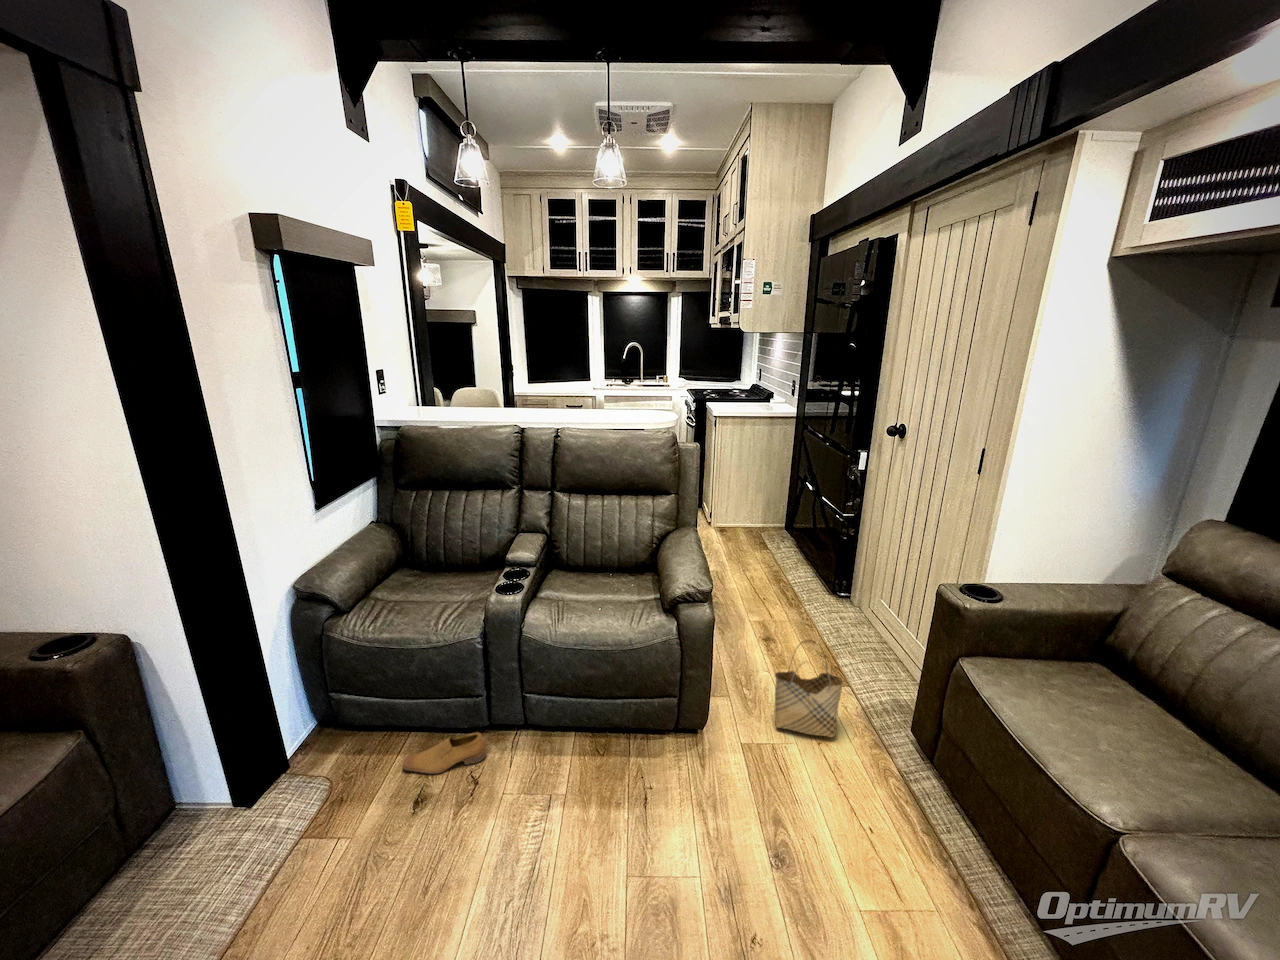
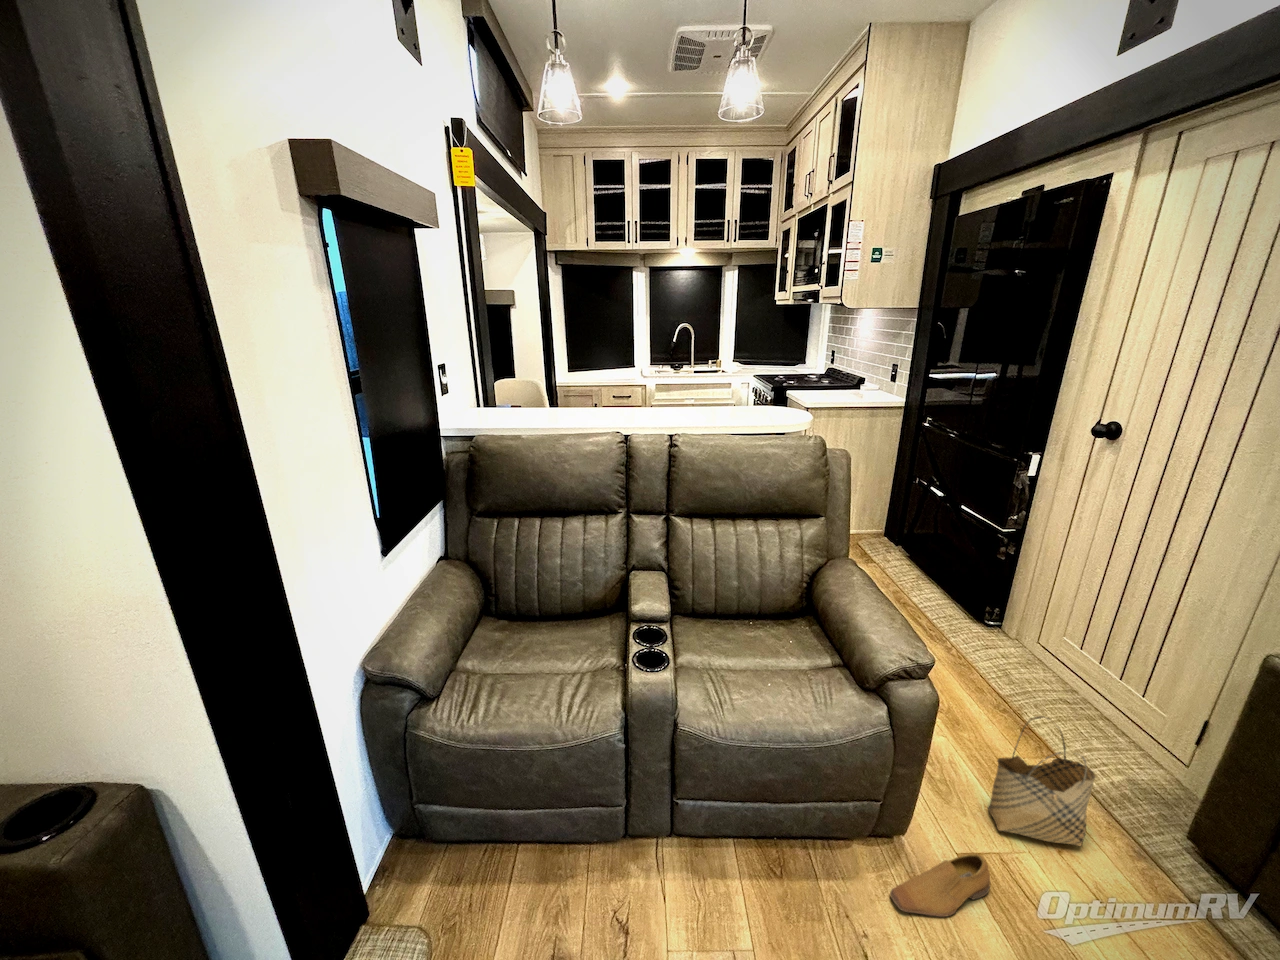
shoe: present [403,732,487,774] -> present [890,853,990,917]

